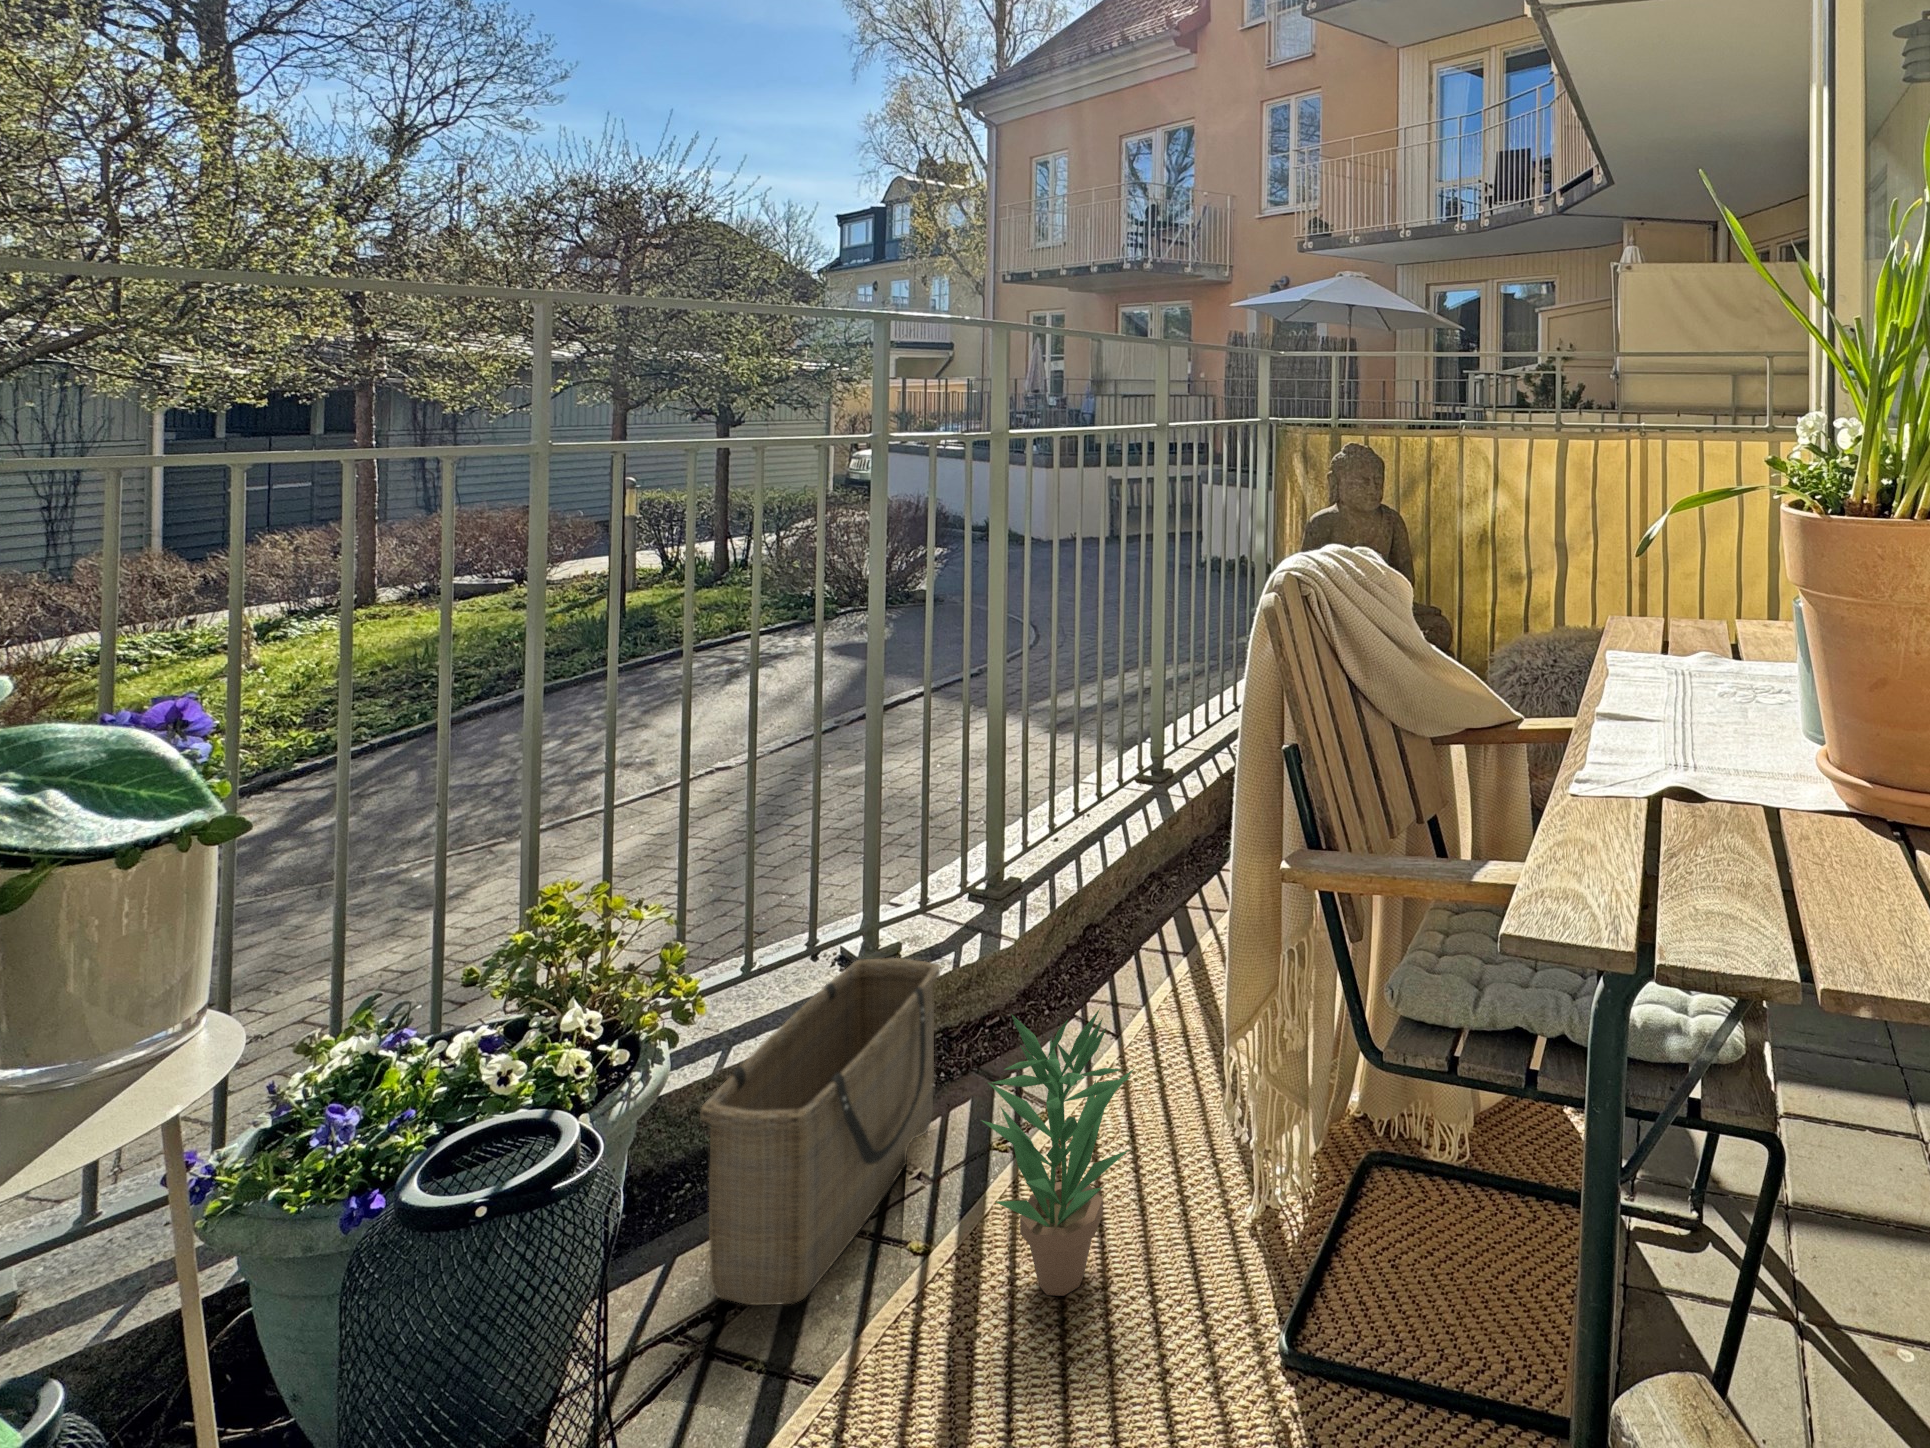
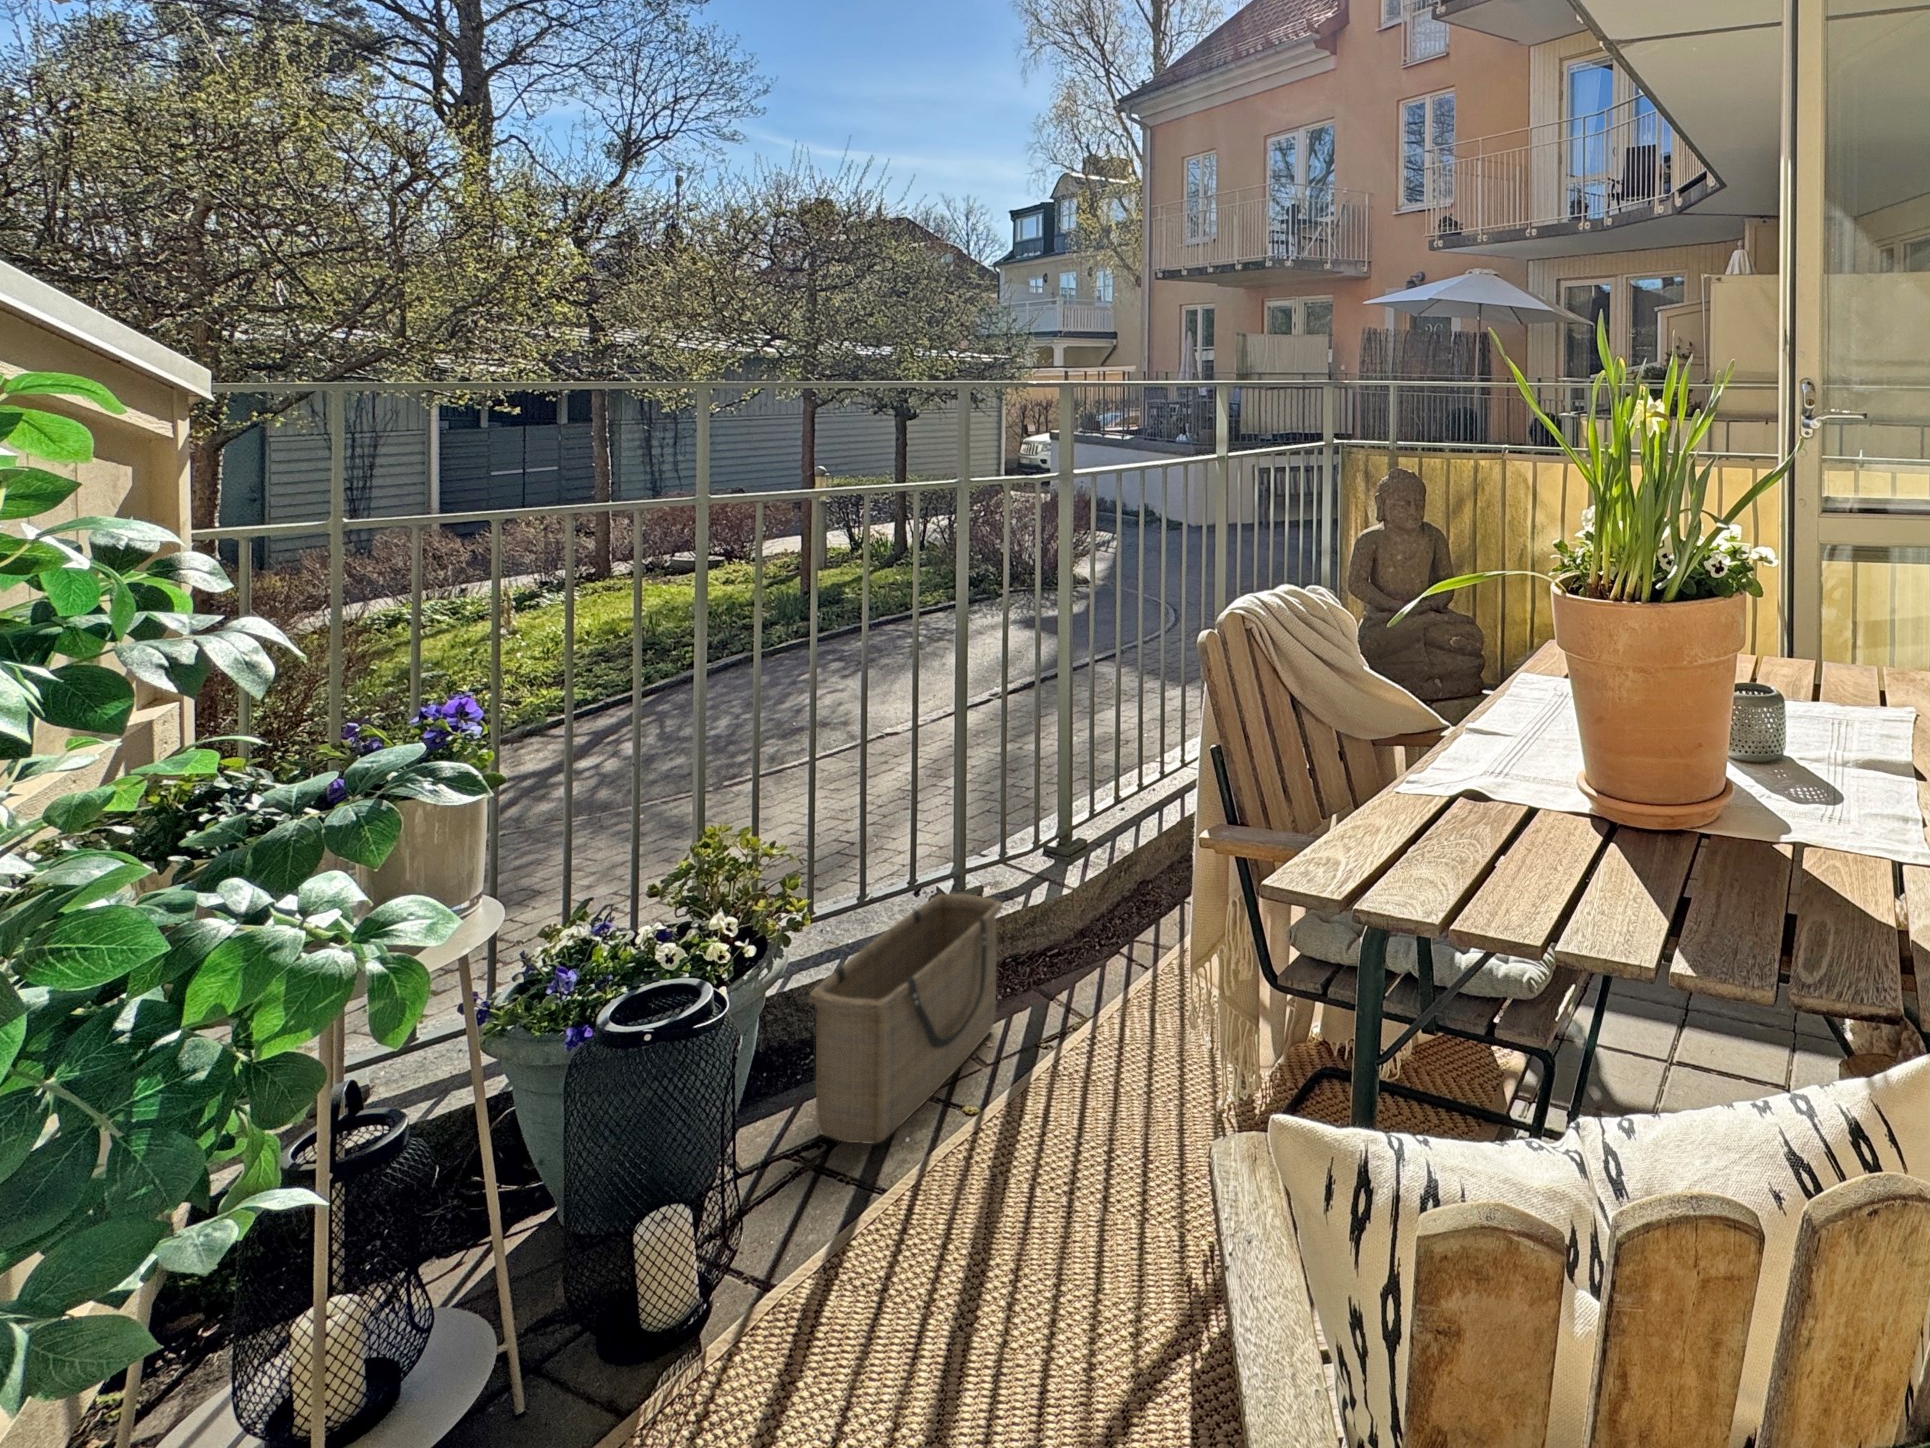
potted plant: present [982,1009,1134,1296] -> none [1005,939,1125,1155]

